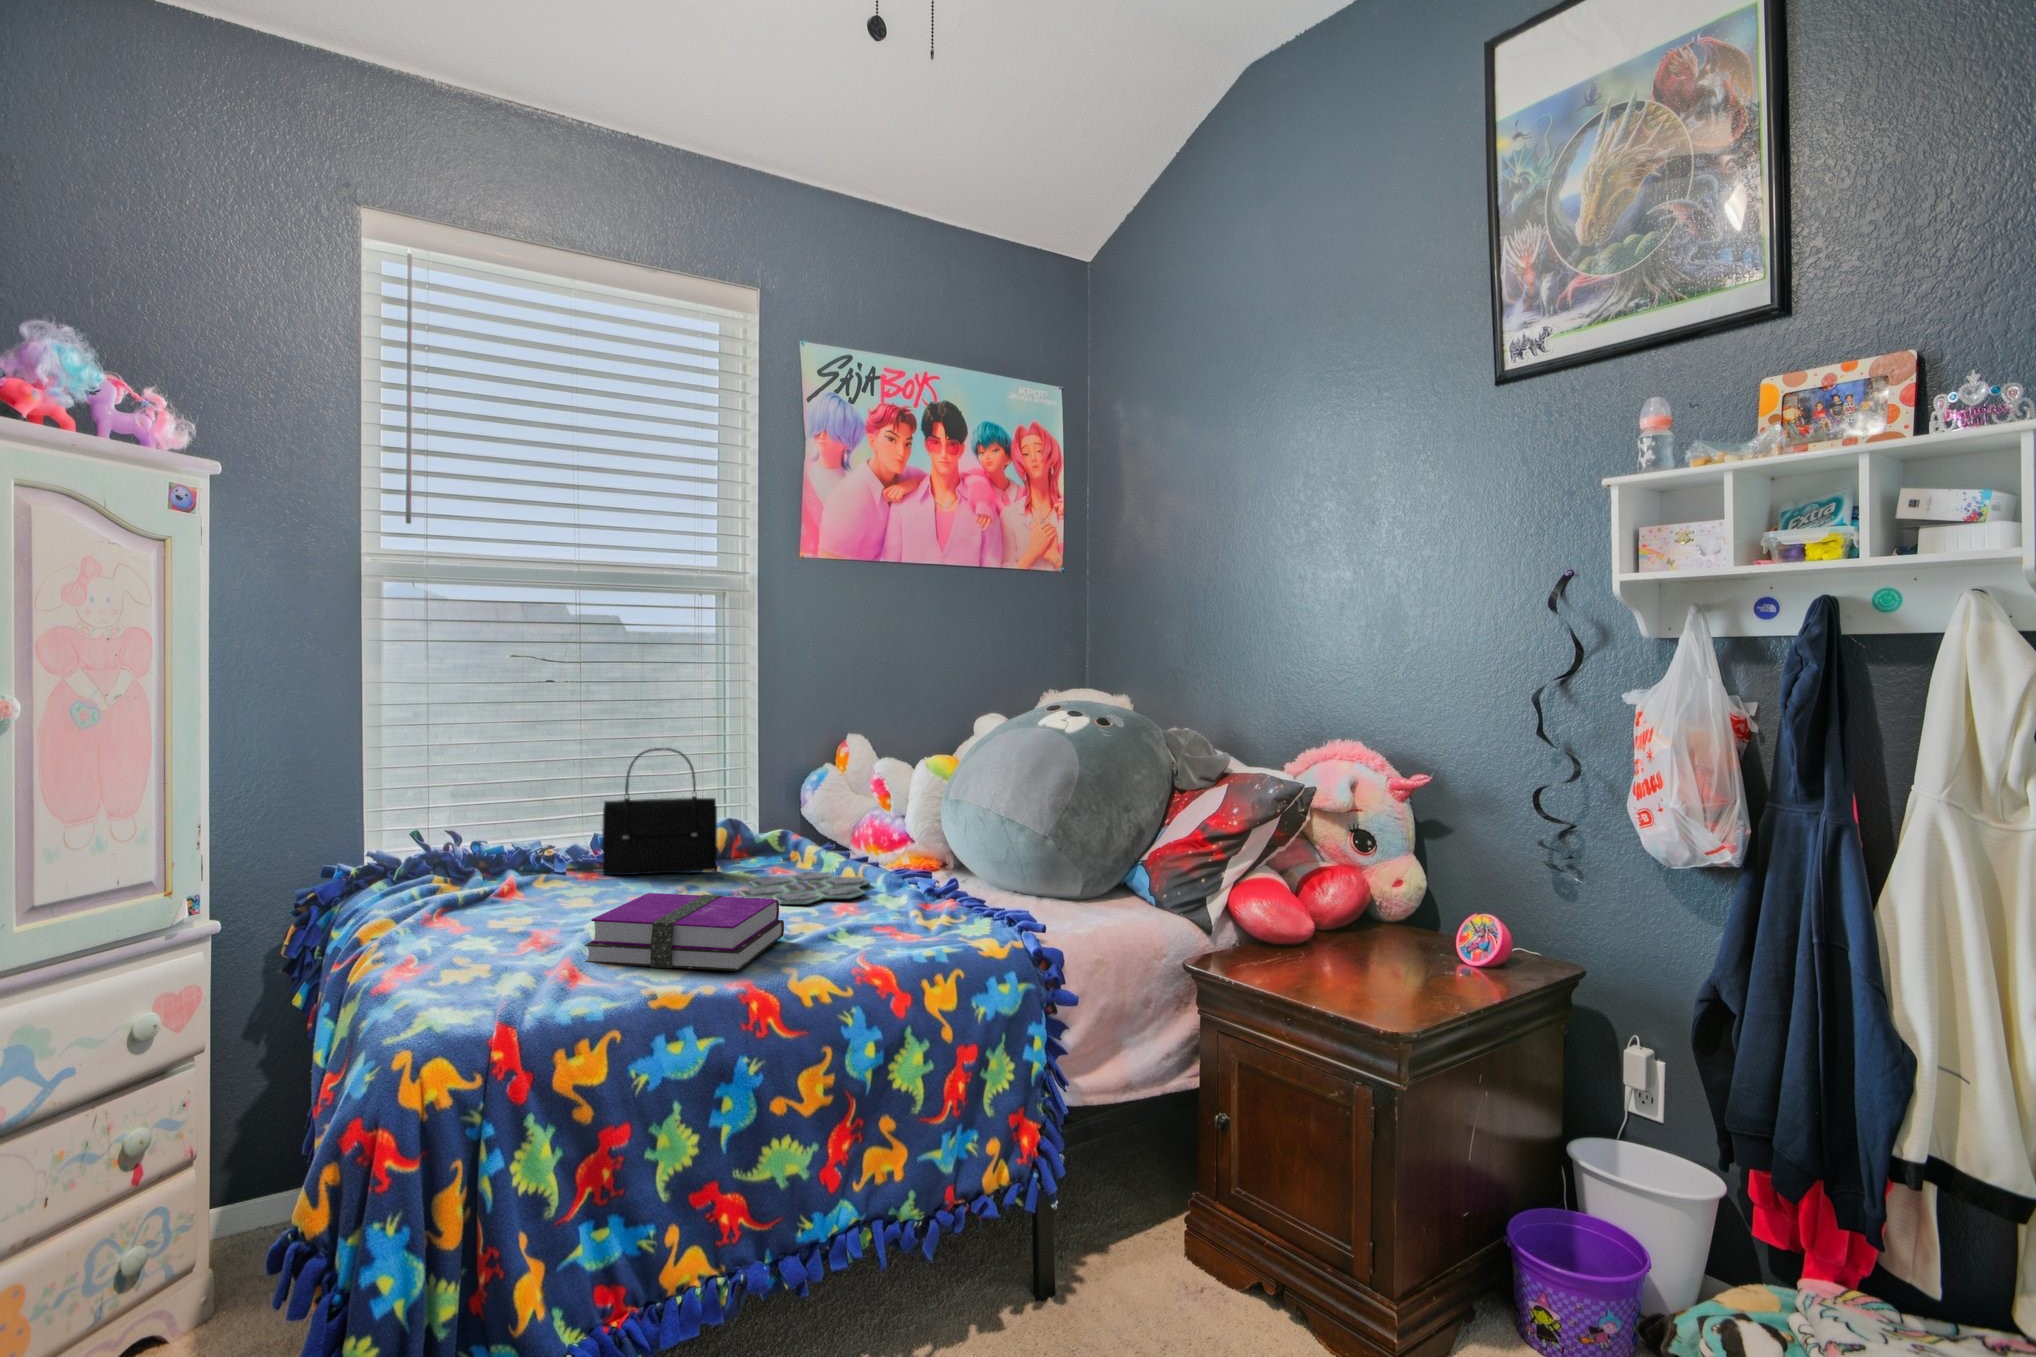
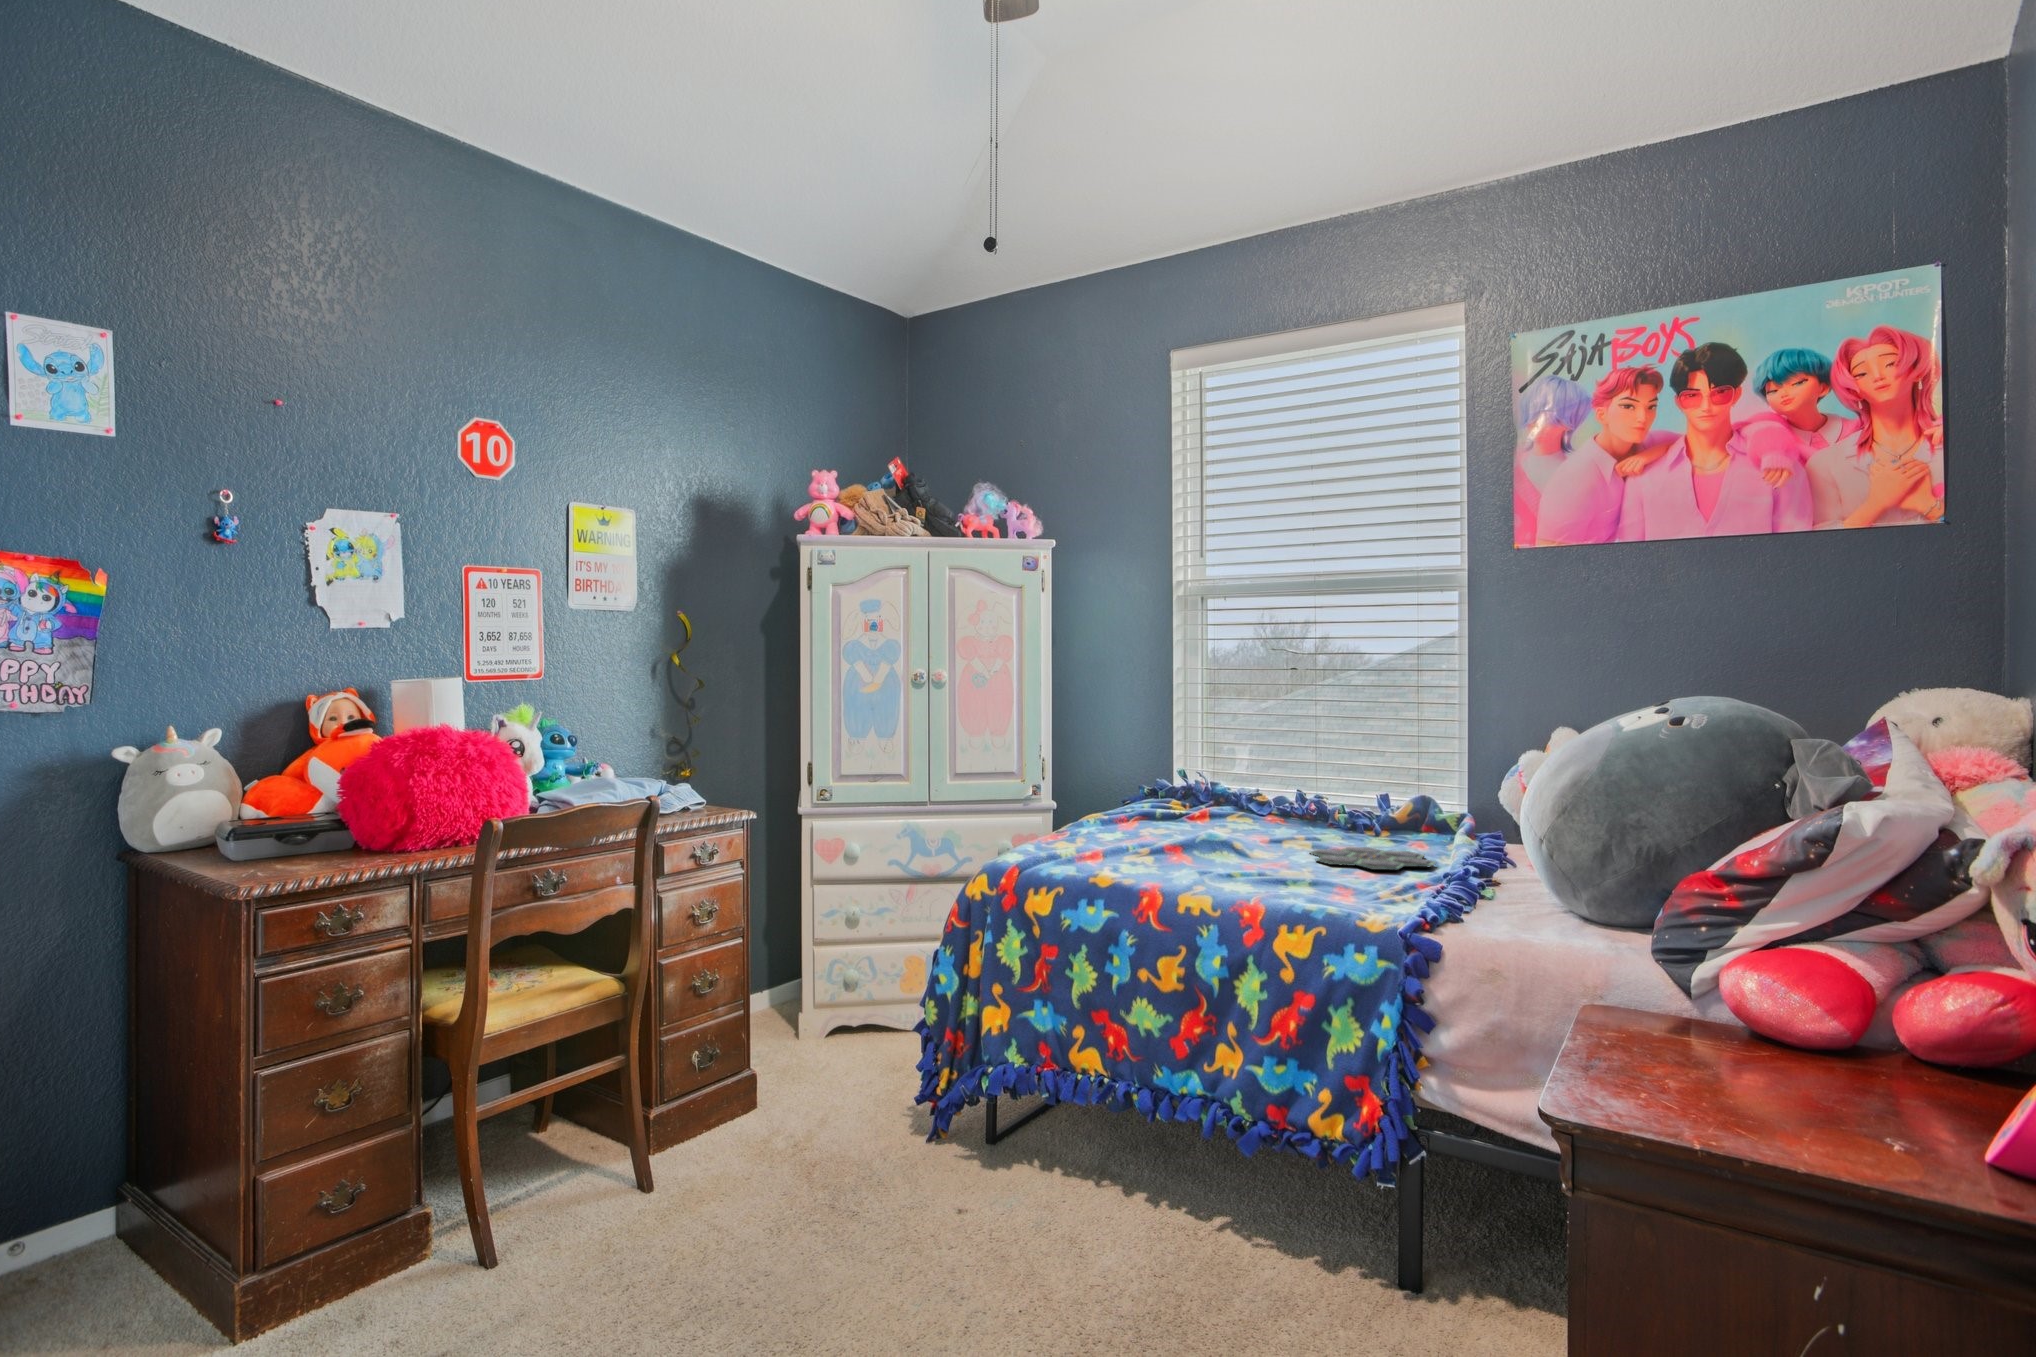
handbag: present [602,748,717,875] -> none [1268,727,1351,837]
hardback book: present [585,893,784,971] -> none [1113,823,1243,875]

